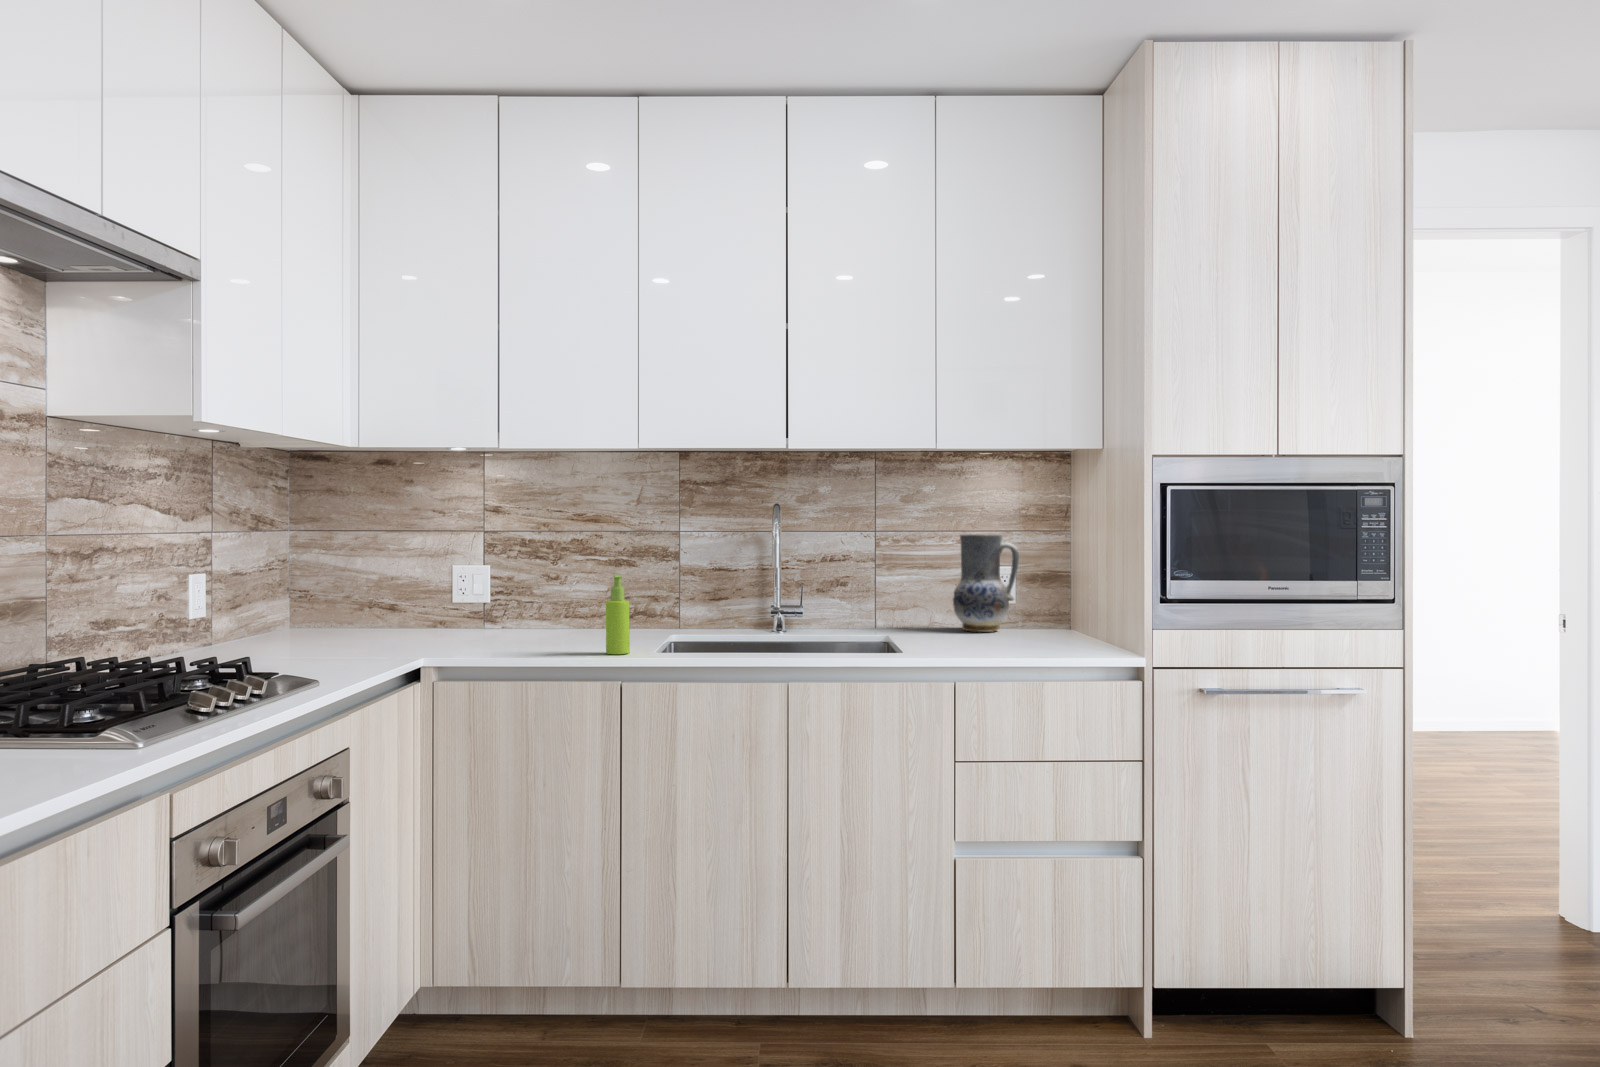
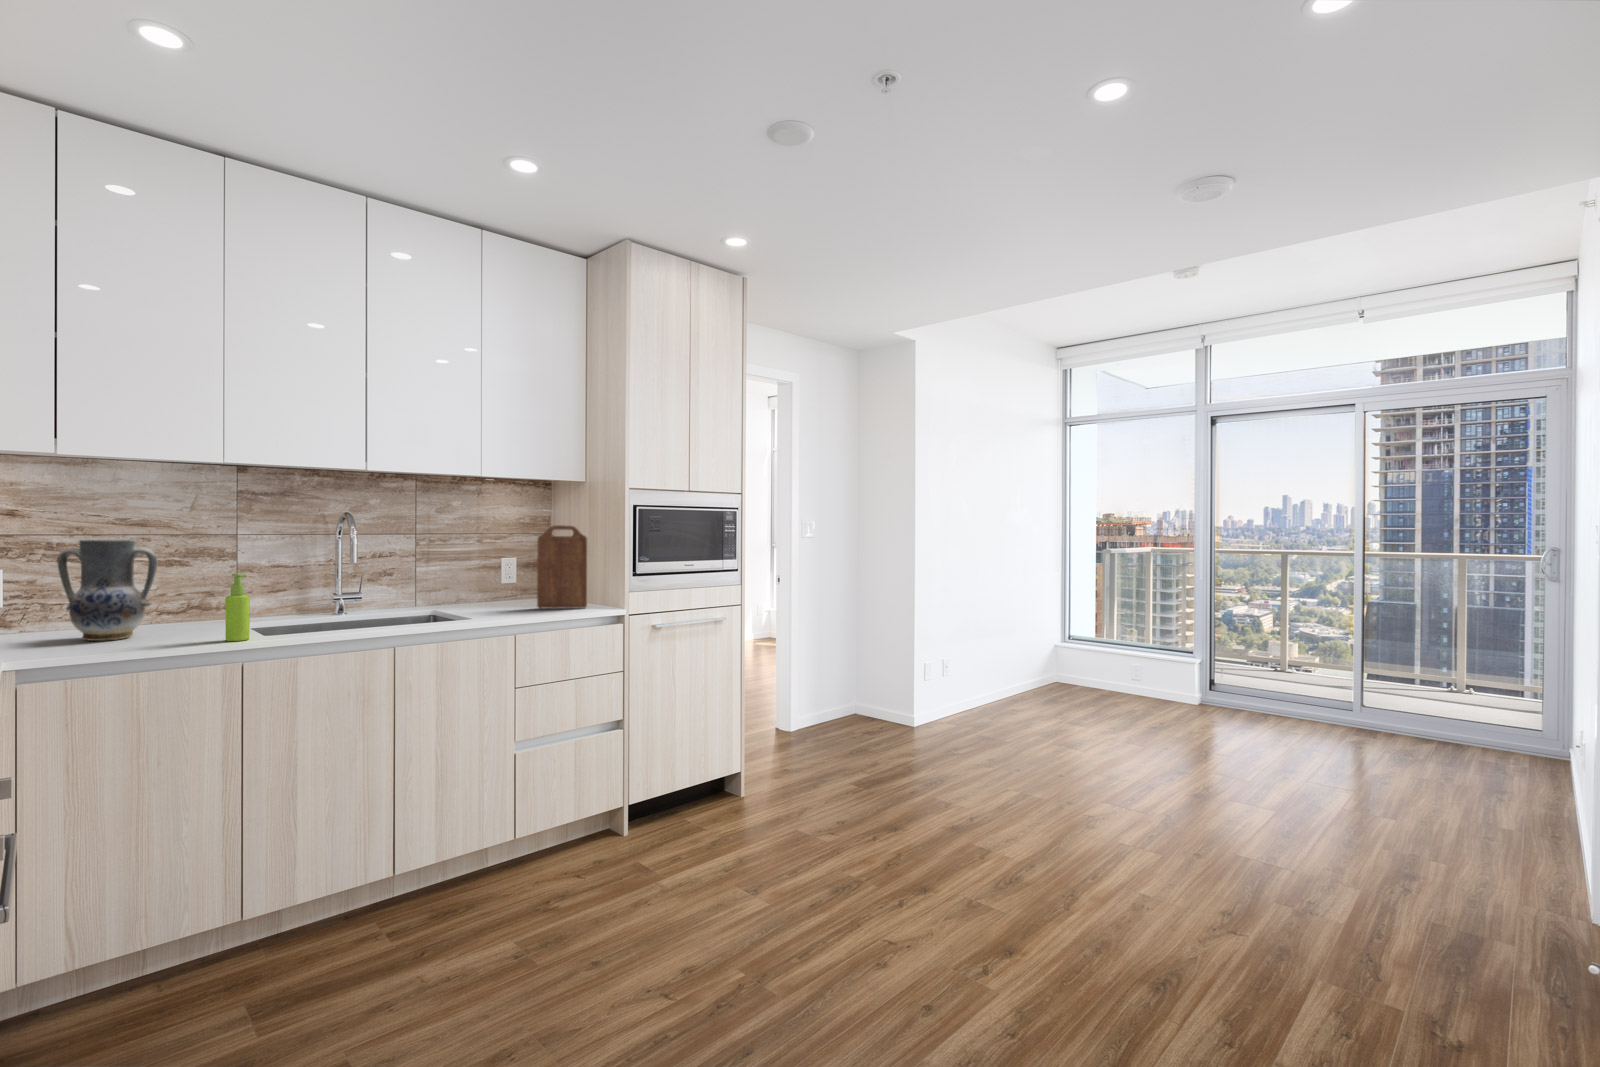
cutting board: none [1021,516,1094,648] -> present [537,525,588,608]
vase: present [953,534,1019,632] -> present [57,539,157,641]

